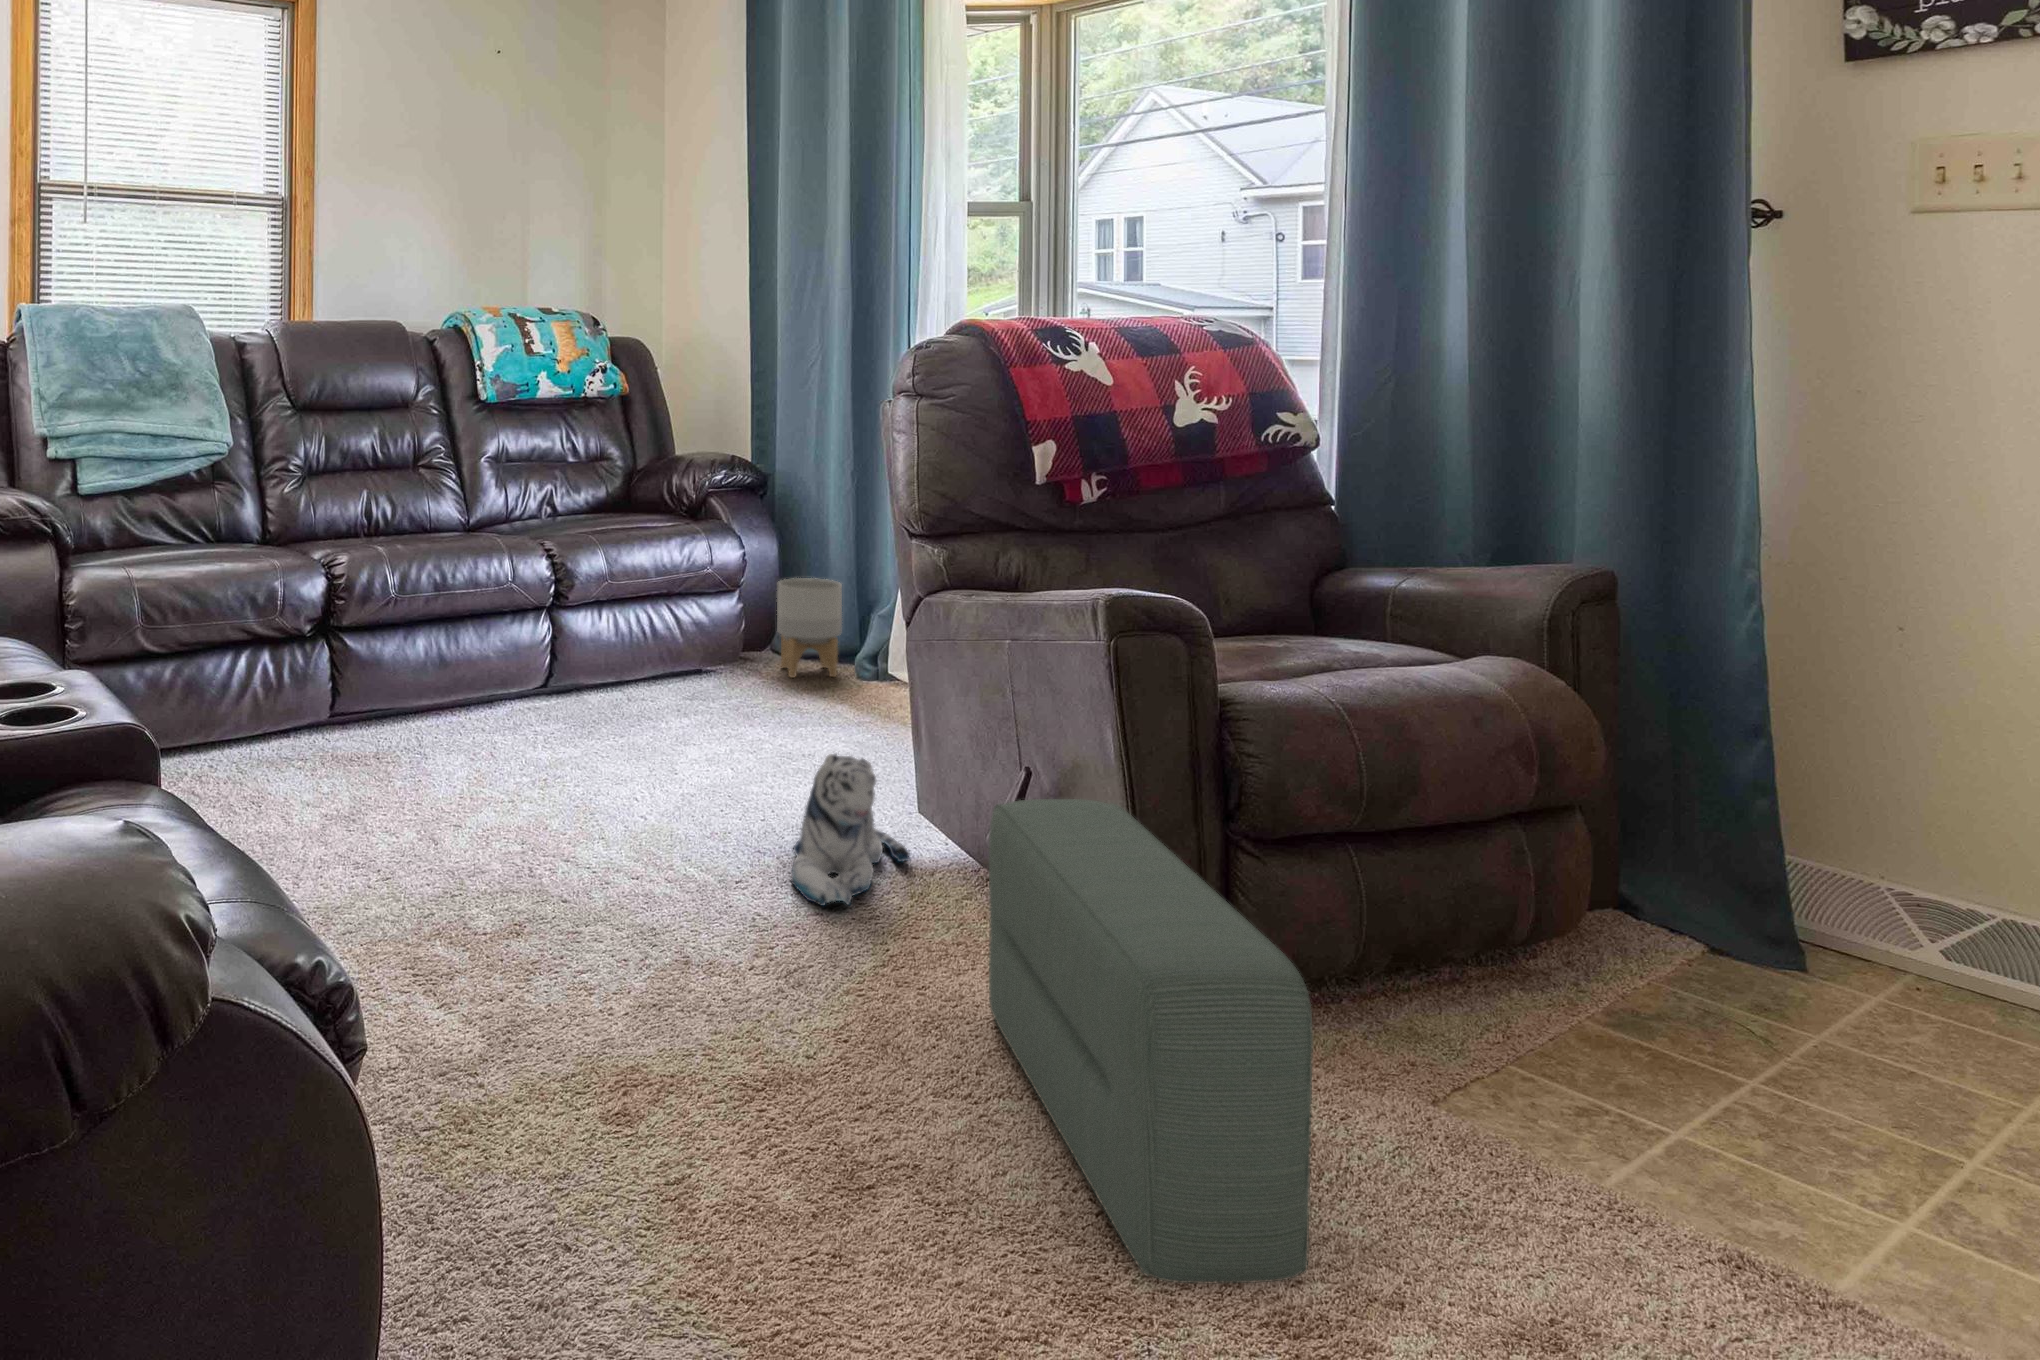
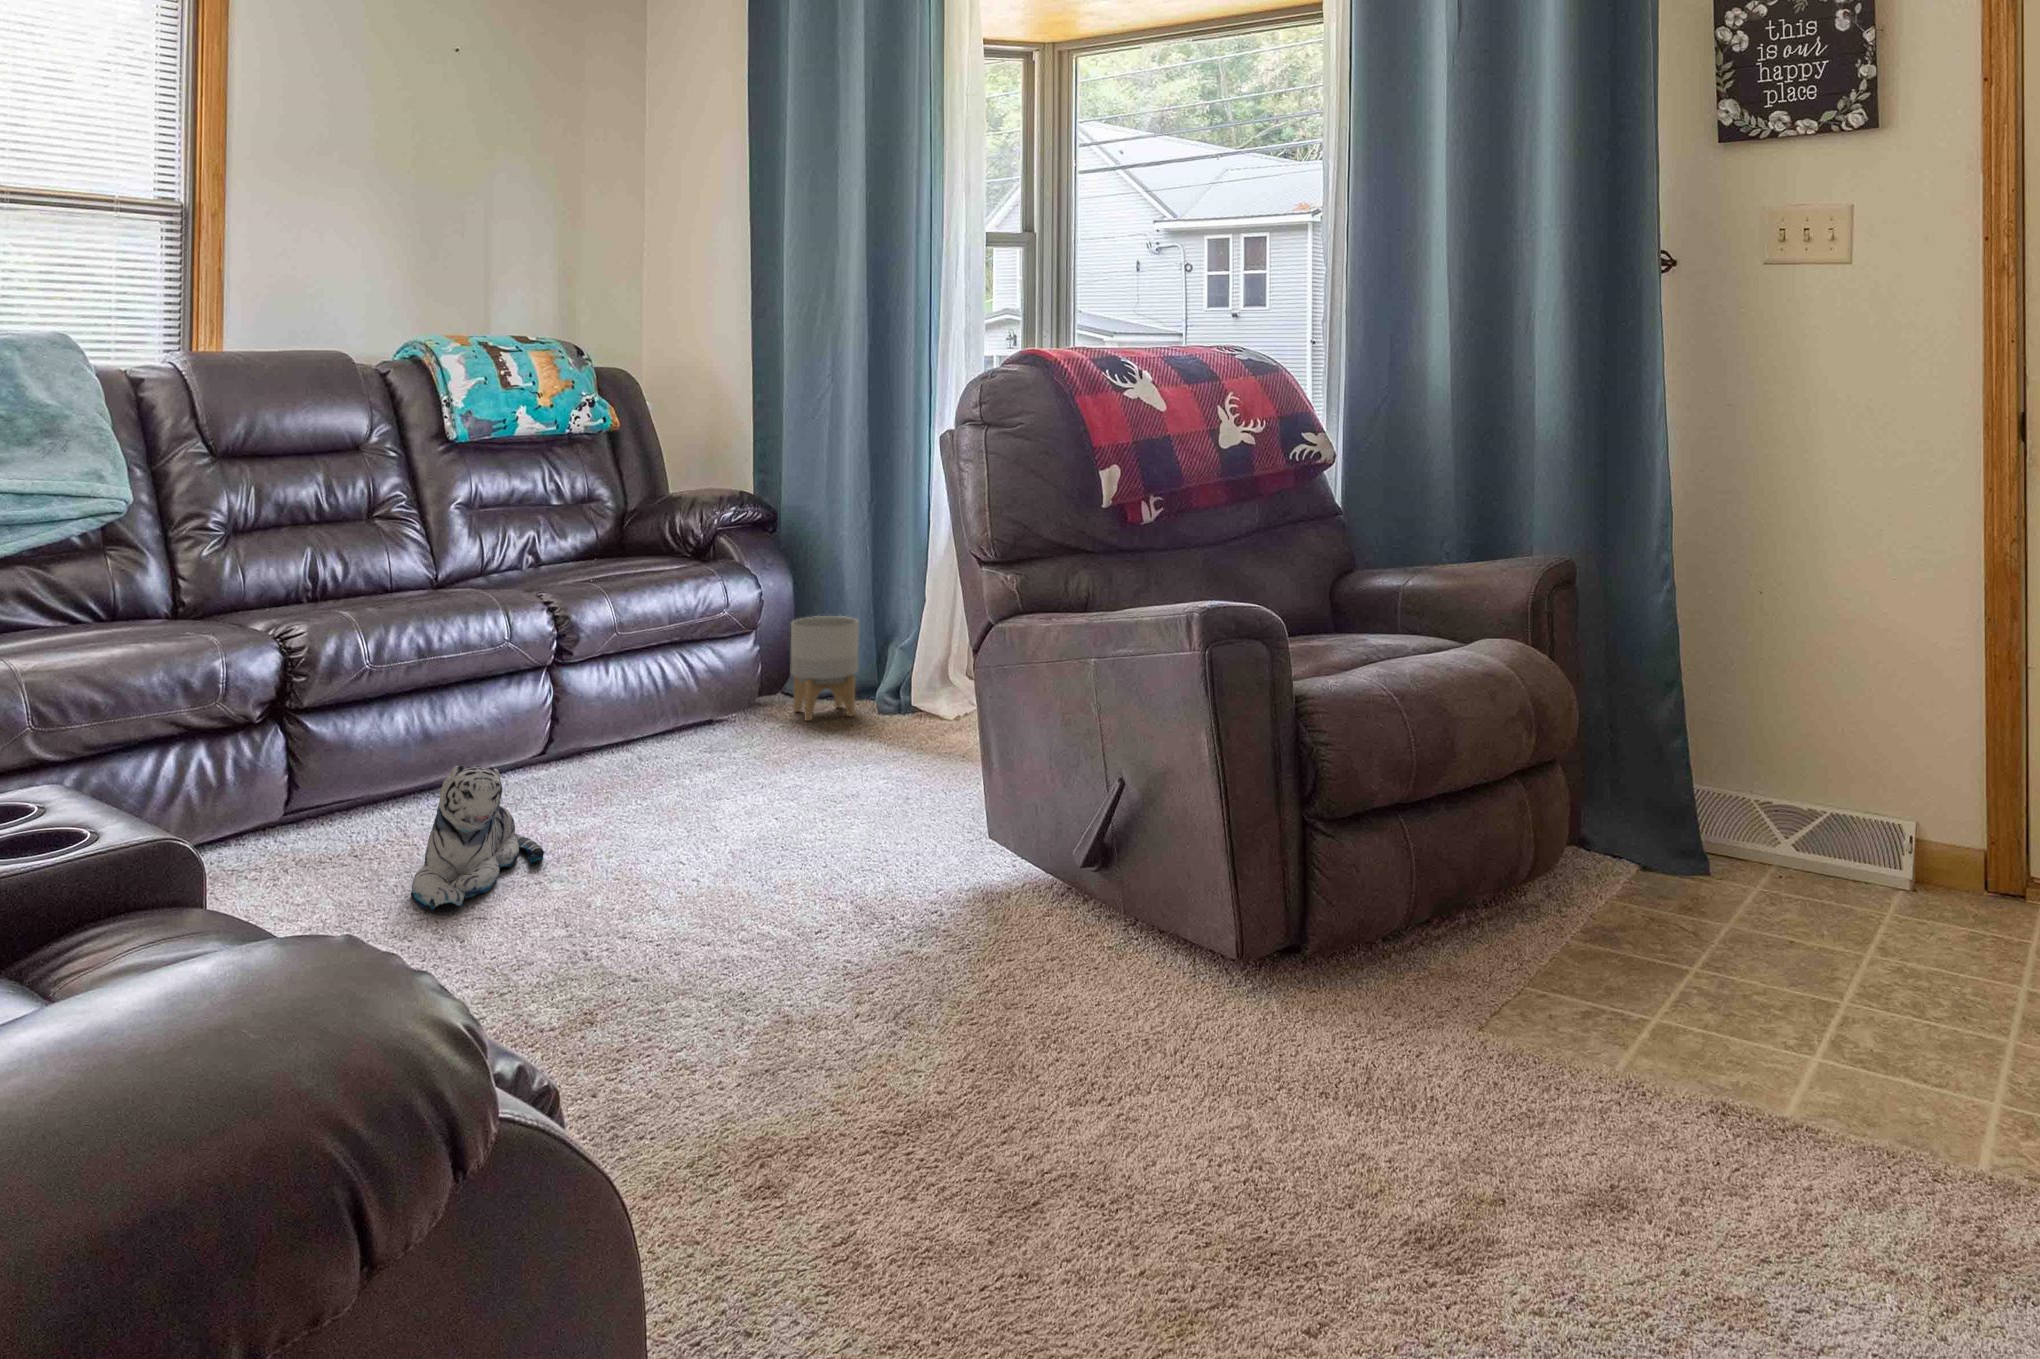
plush toy: present [791,754,910,906] -> present [411,766,544,911]
pouf: present [989,799,1313,1283] -> none [1098,805,1429,1227]

